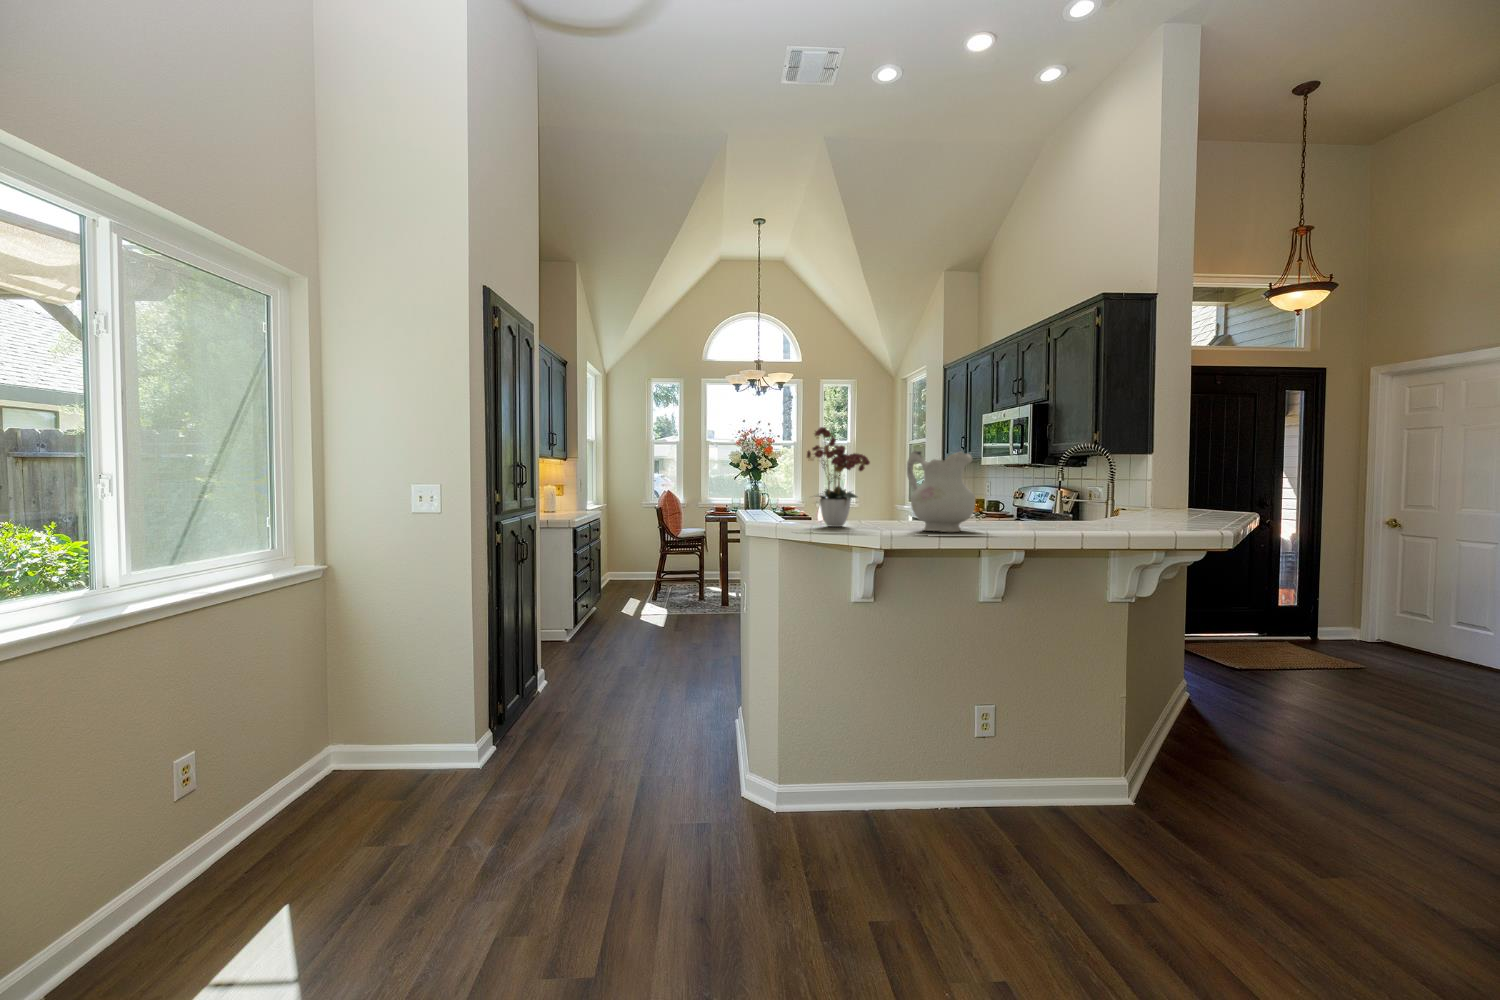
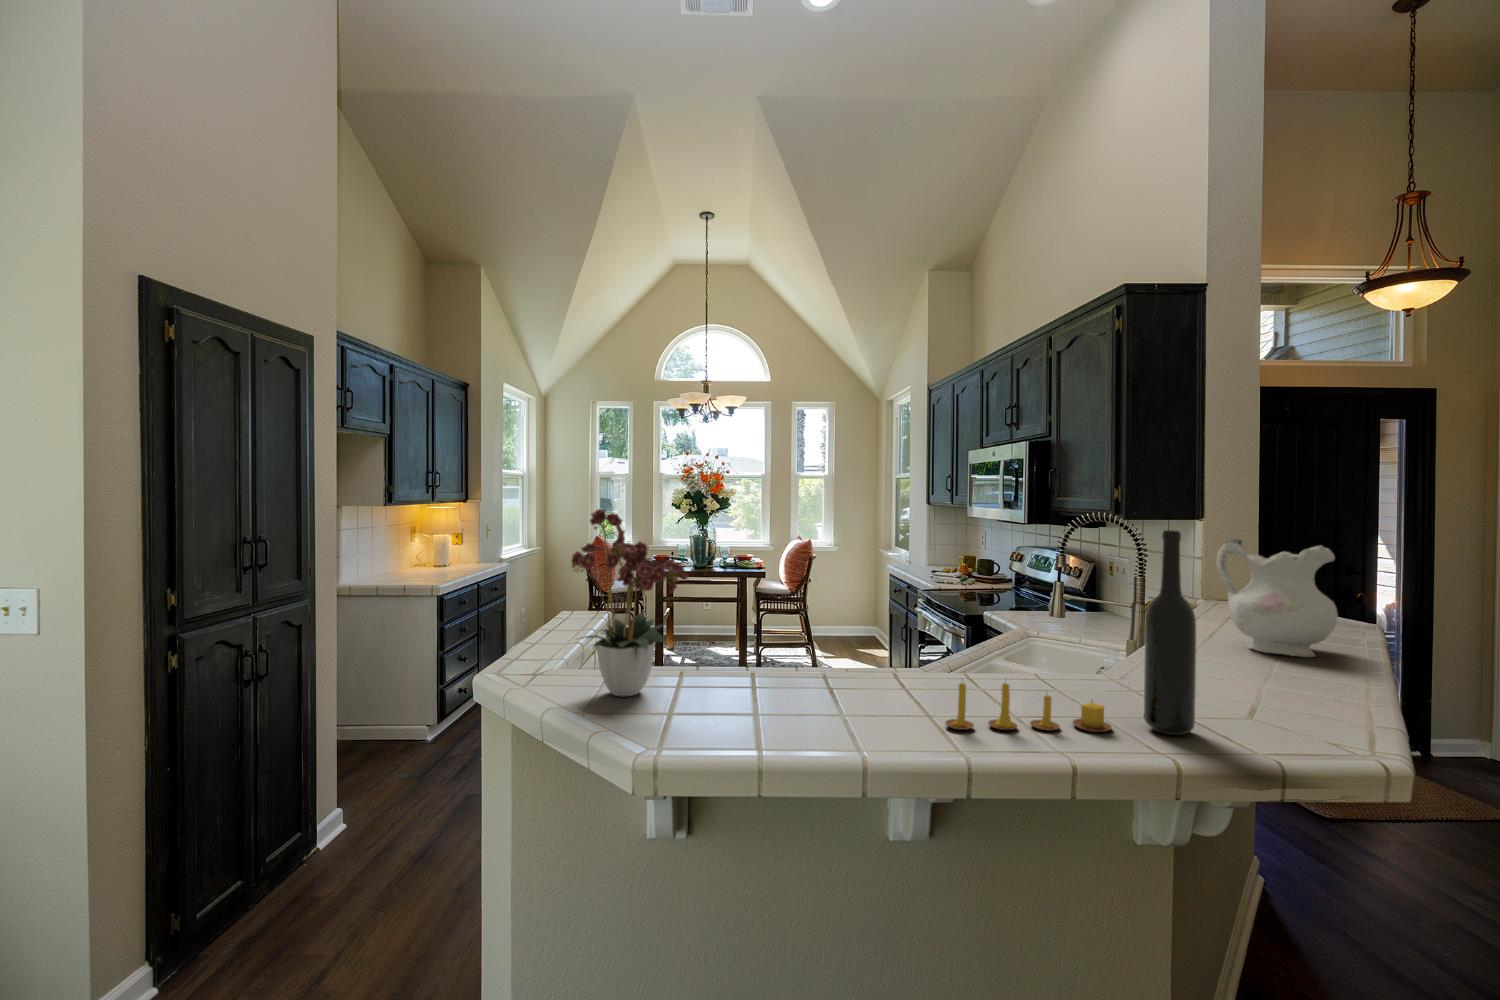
bottle: none [1111,431,1136,529] -> present [1144,530,1196,735]
ceramic pitcher: present [907,451,975,532] -> present [1216,539,1338,657]
candle: none [1013,505,1095,530] -> present [945,683,1112,732]

